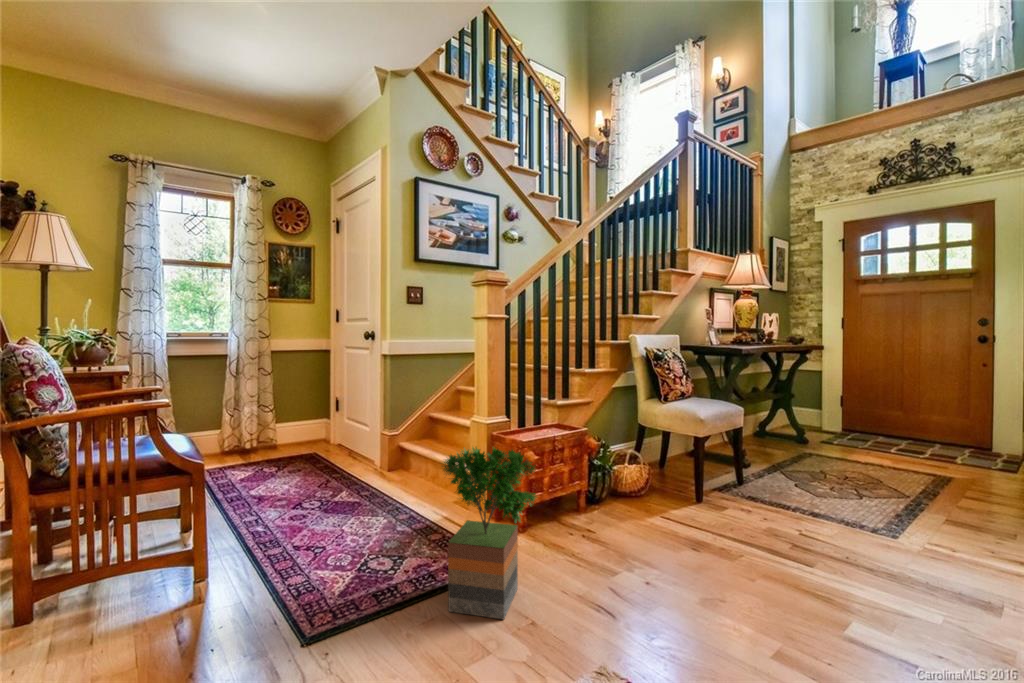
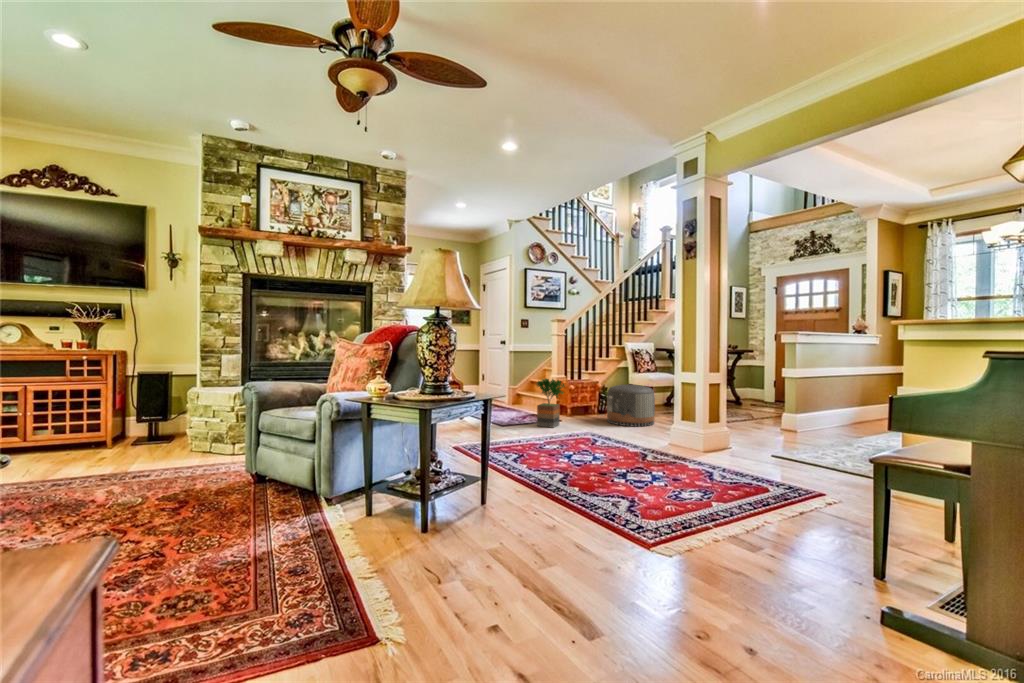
pouf: none [635,441,767,575] -> present [607,385,655,426]

